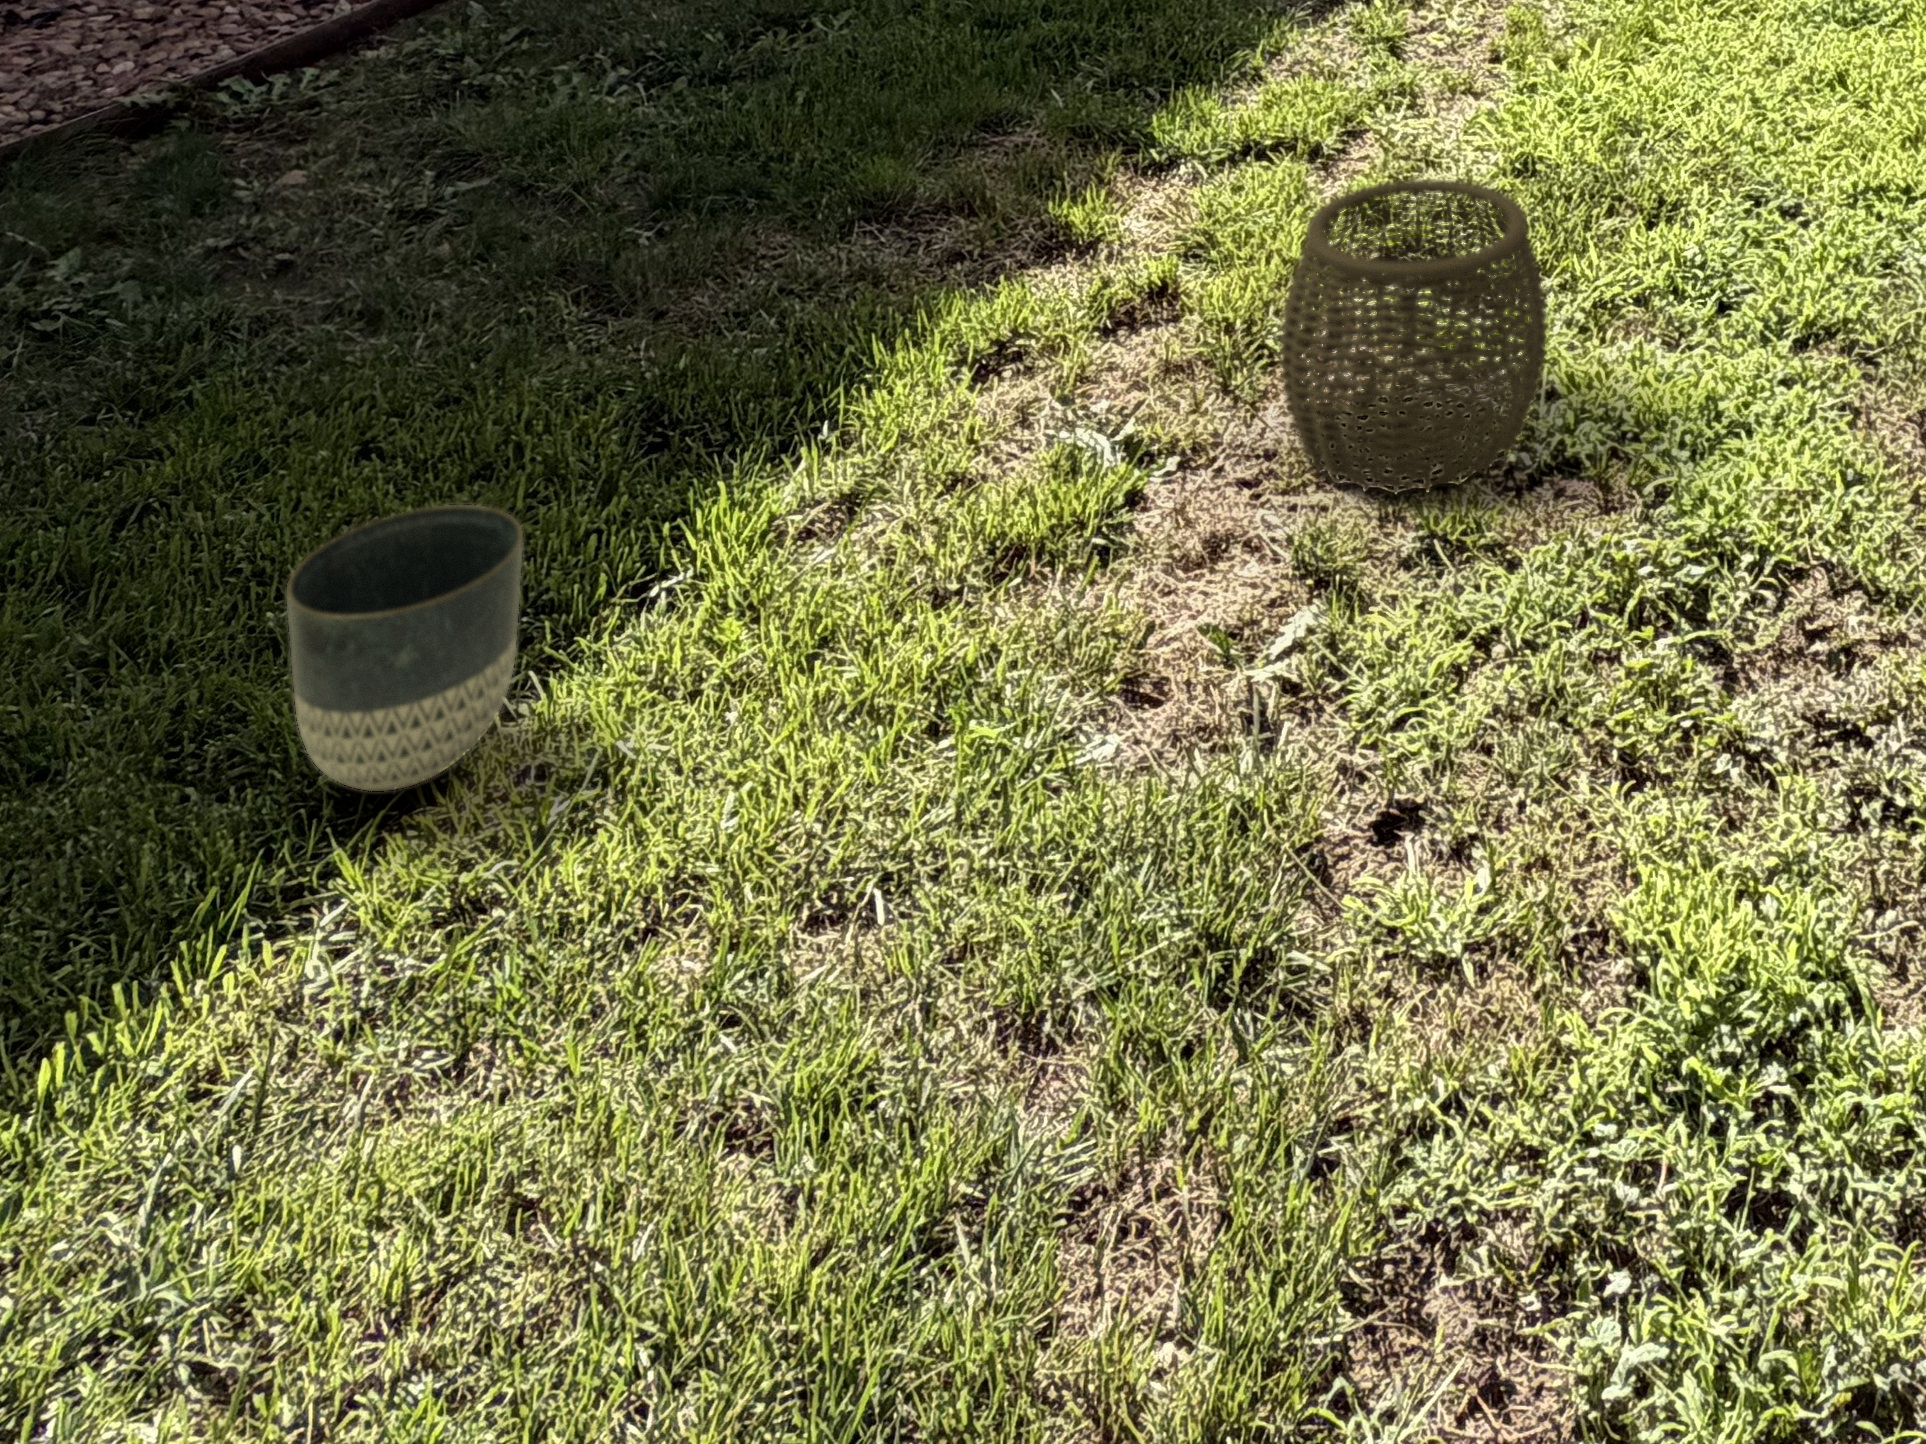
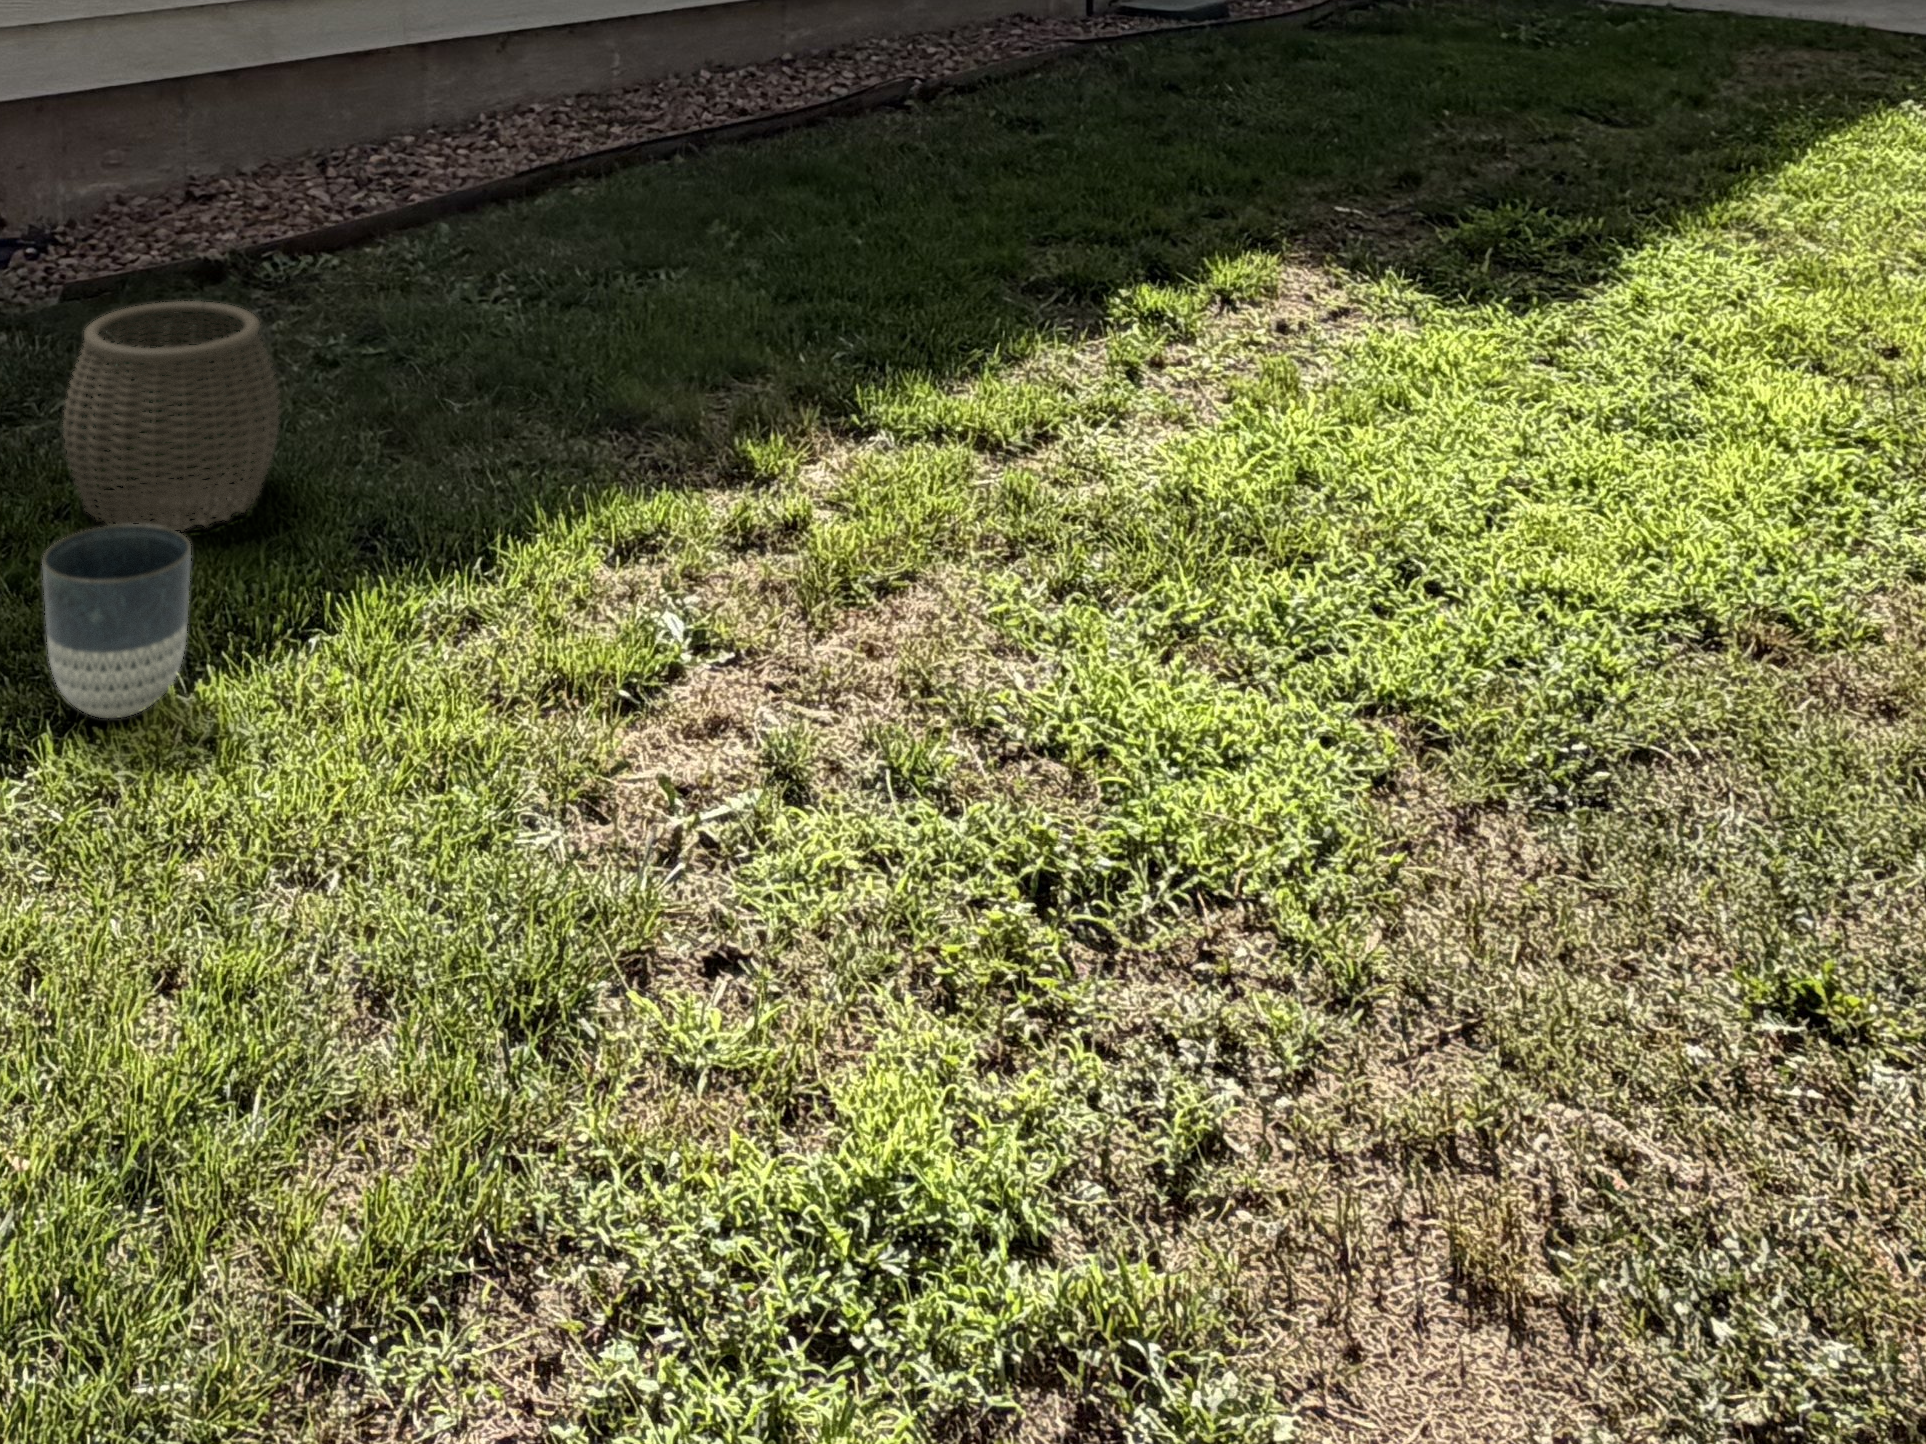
woven basket: present [1280,179,1548,494] -> present [63,301,281,531]

